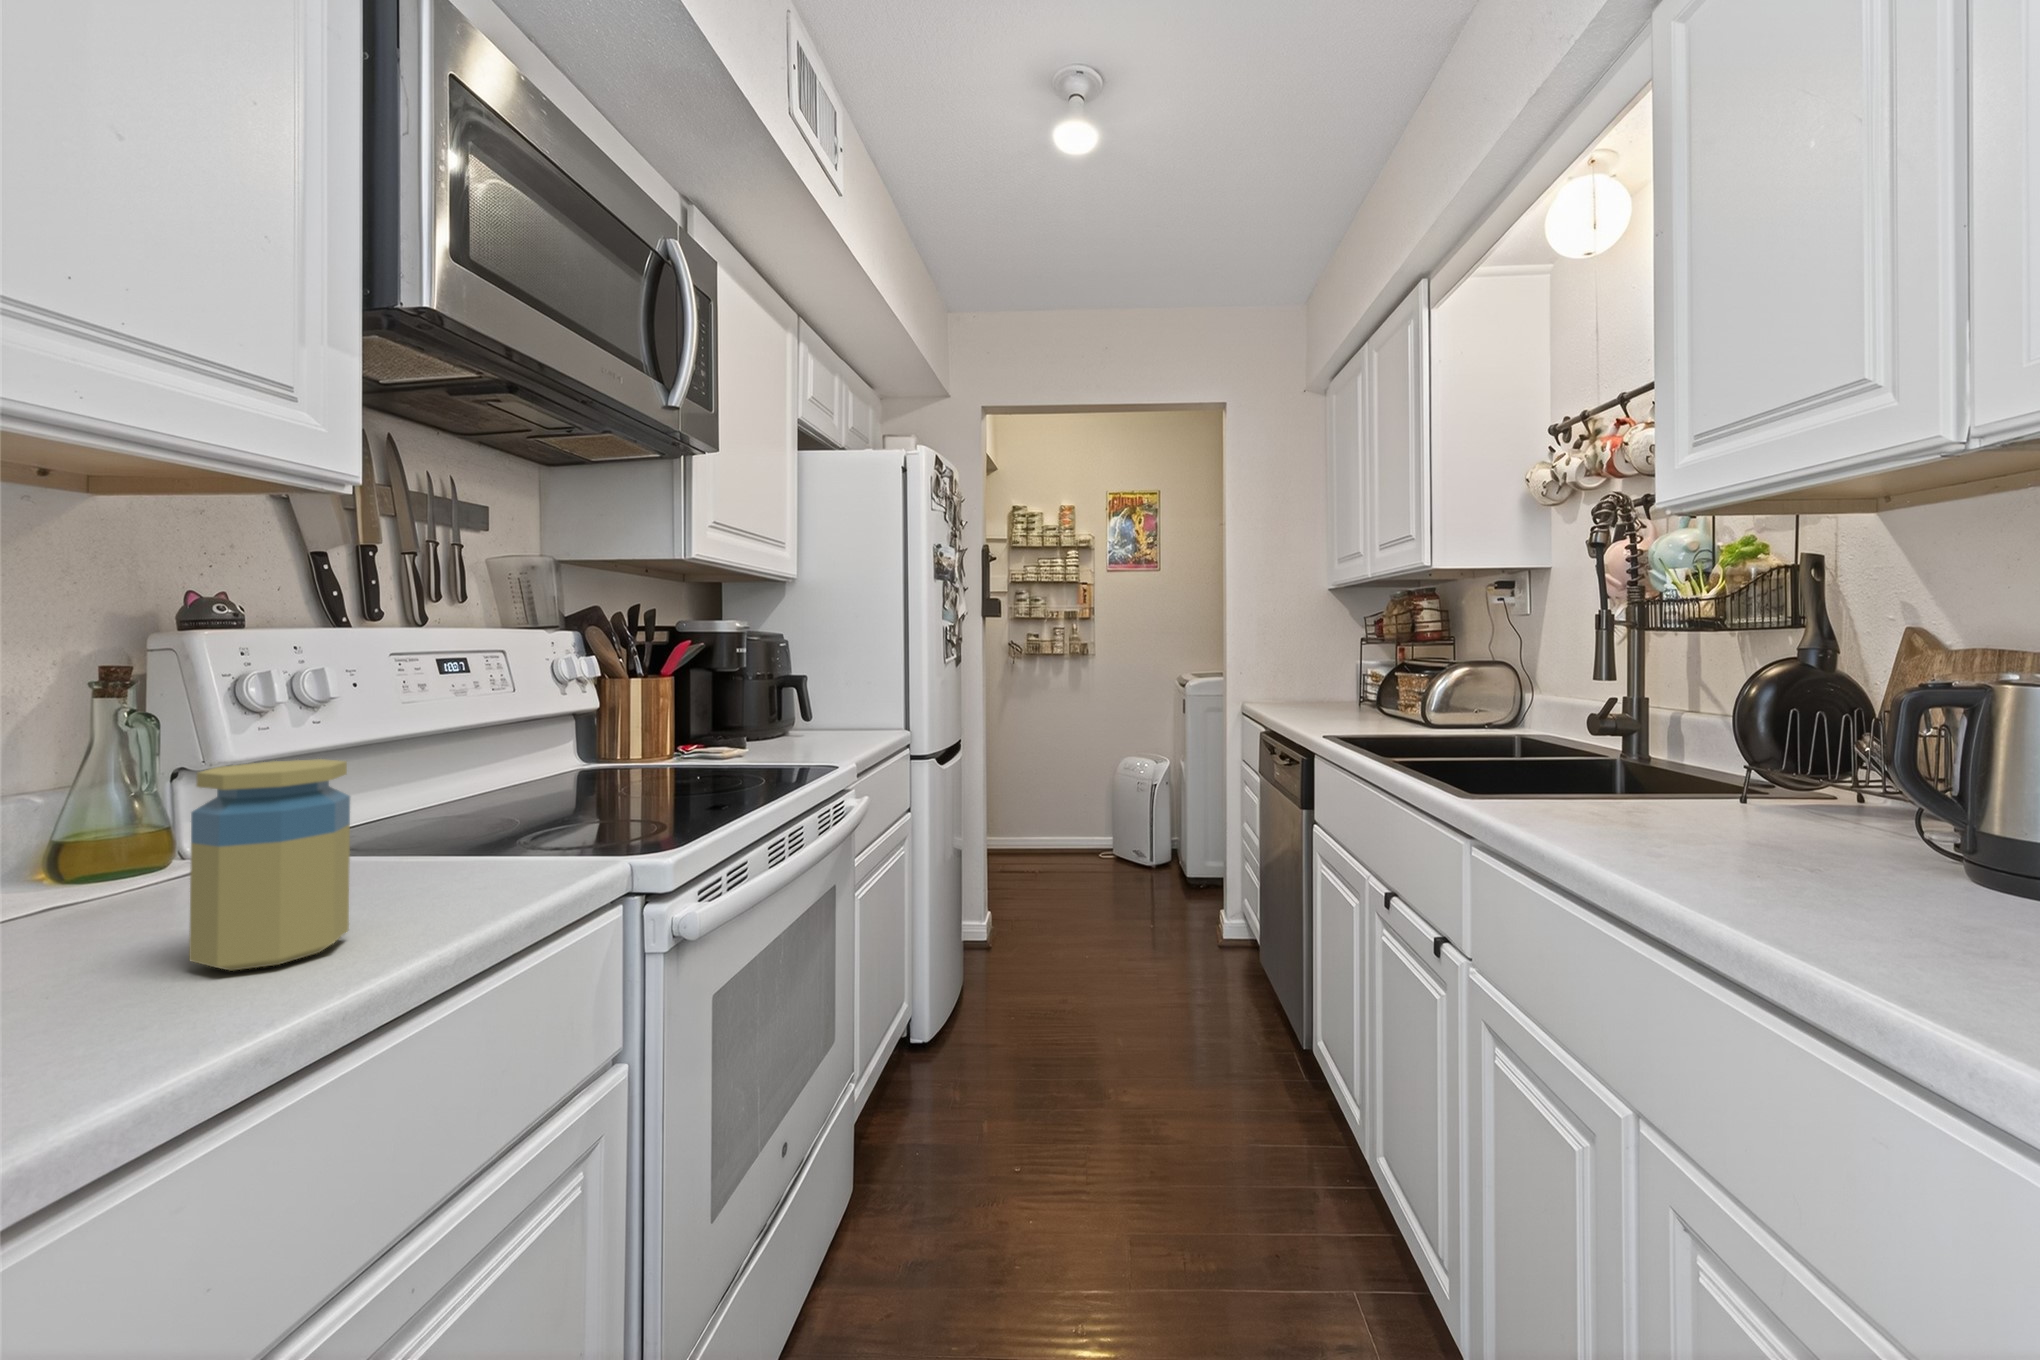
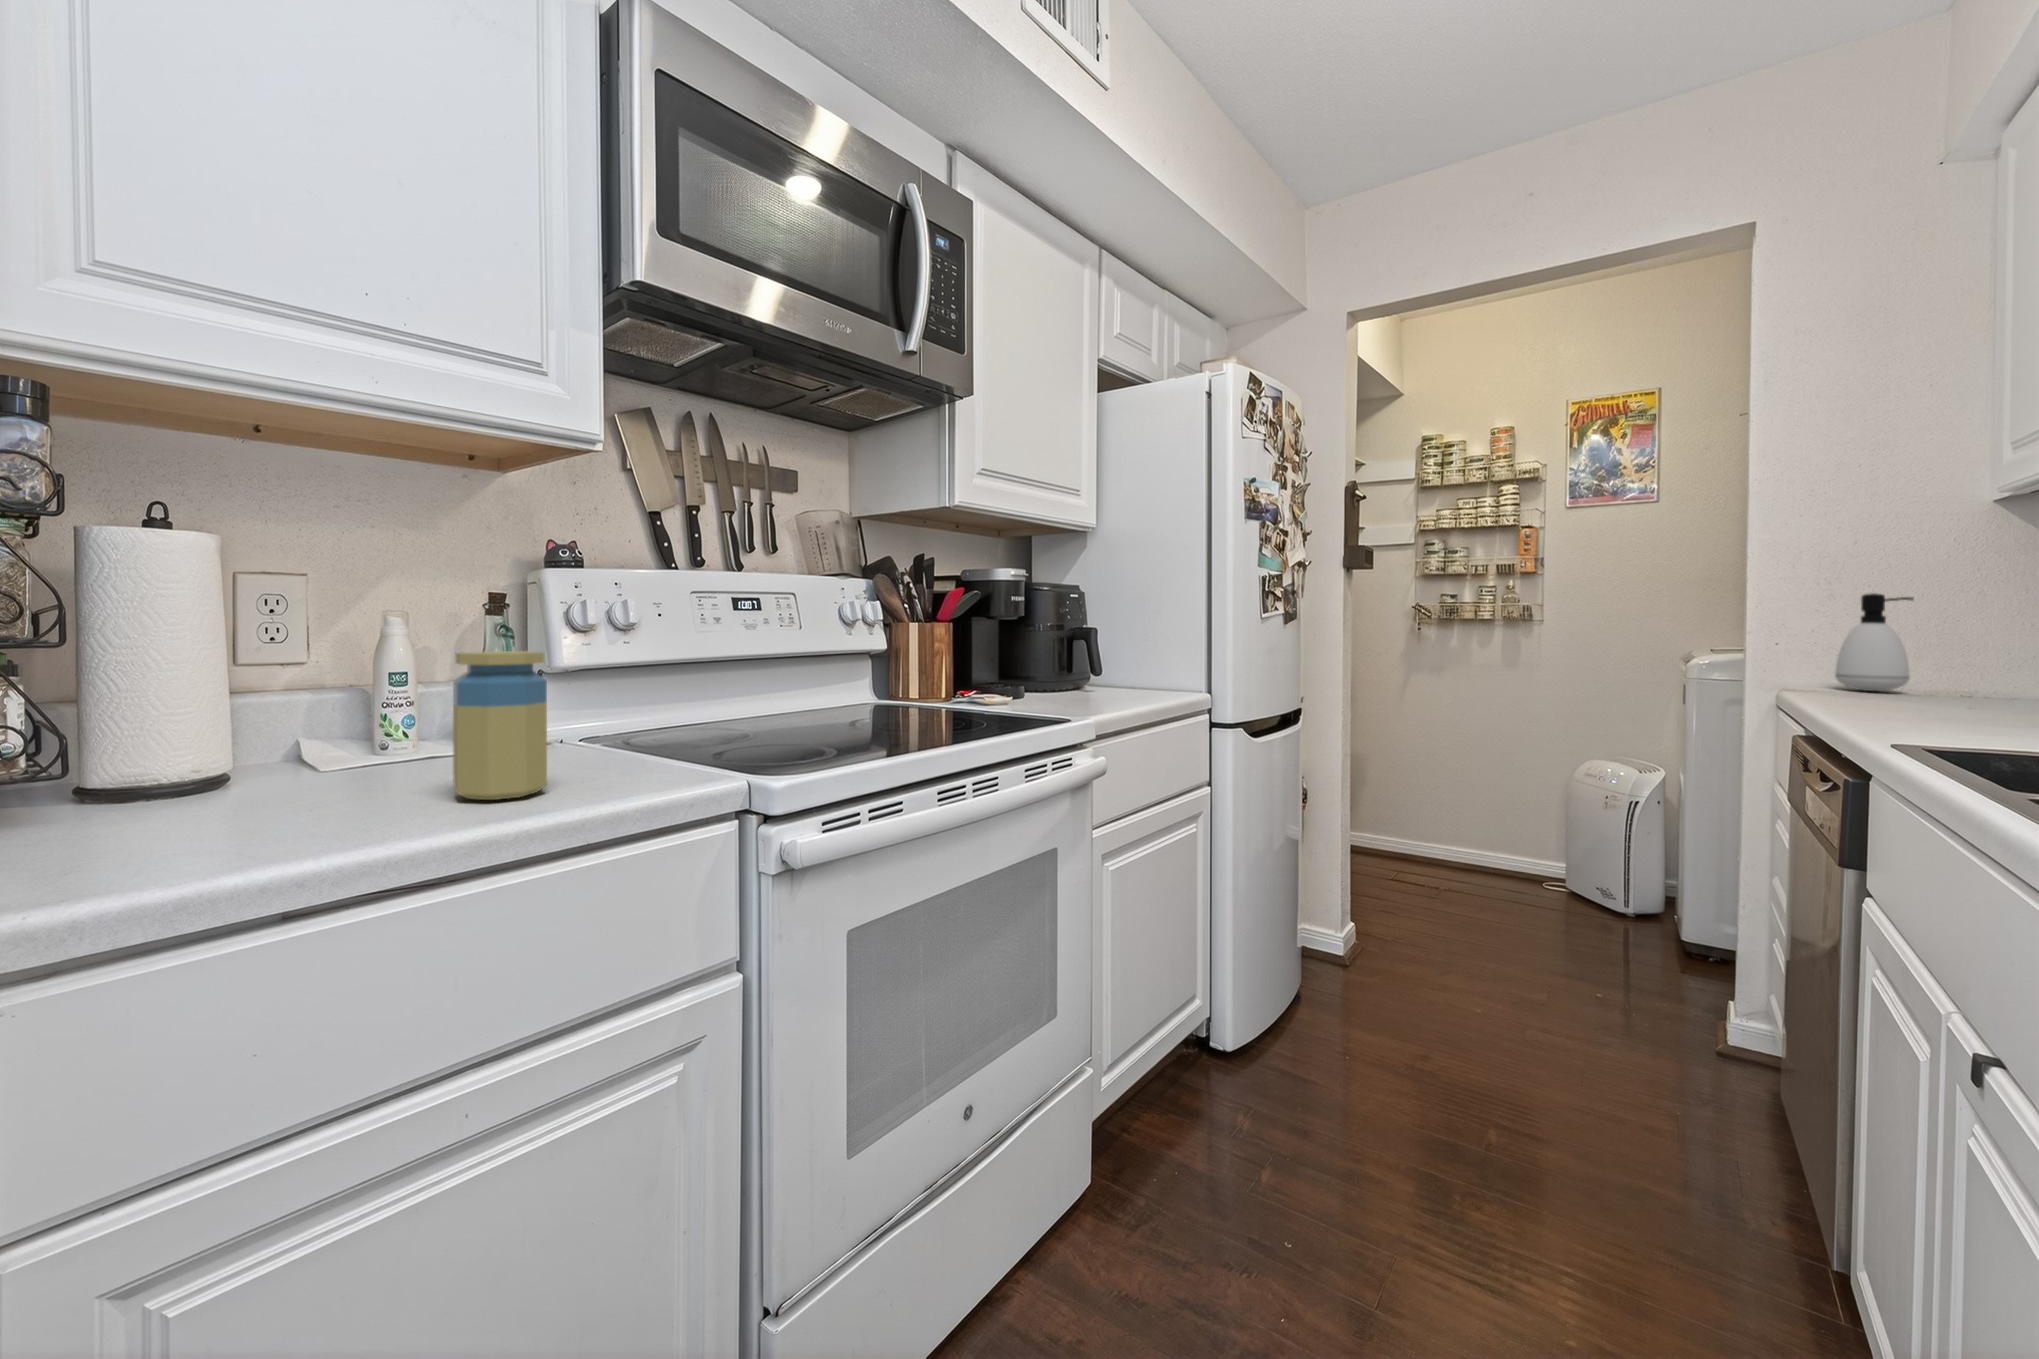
soap dispenser: none [1277,644,1311,704] -> present [1835,593,1913,691]

